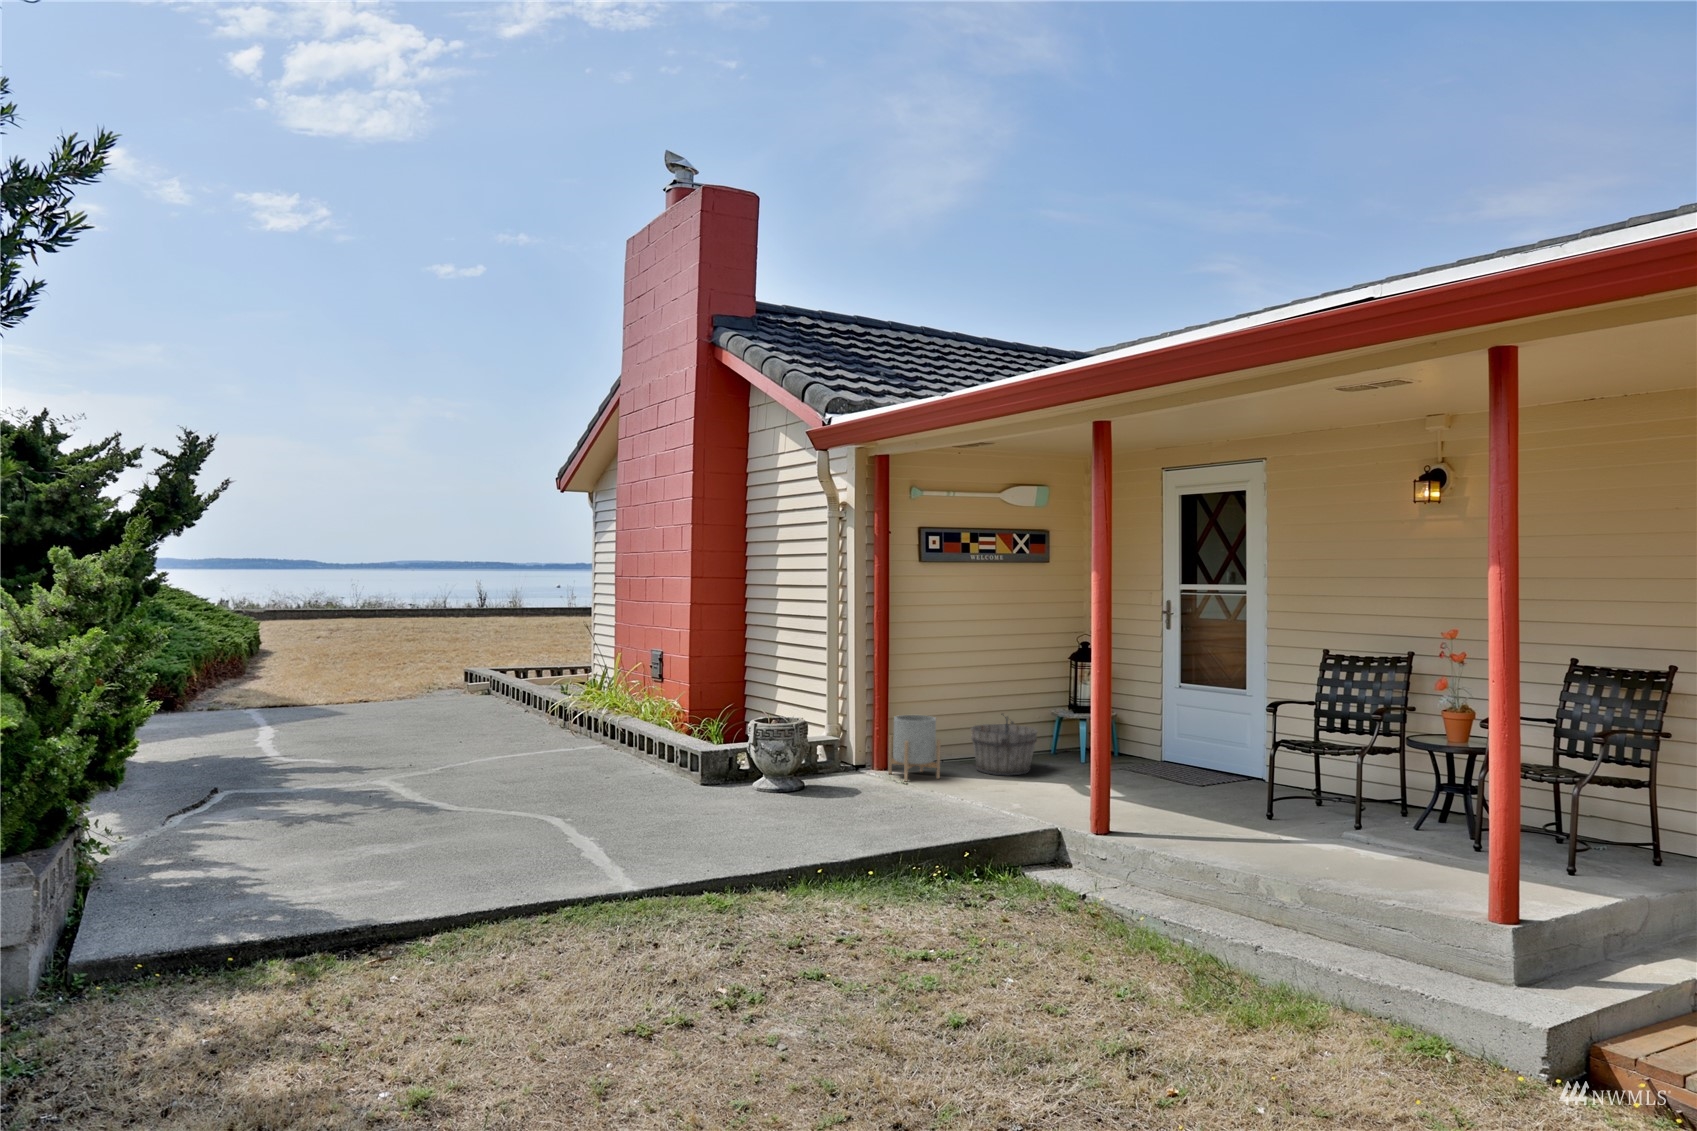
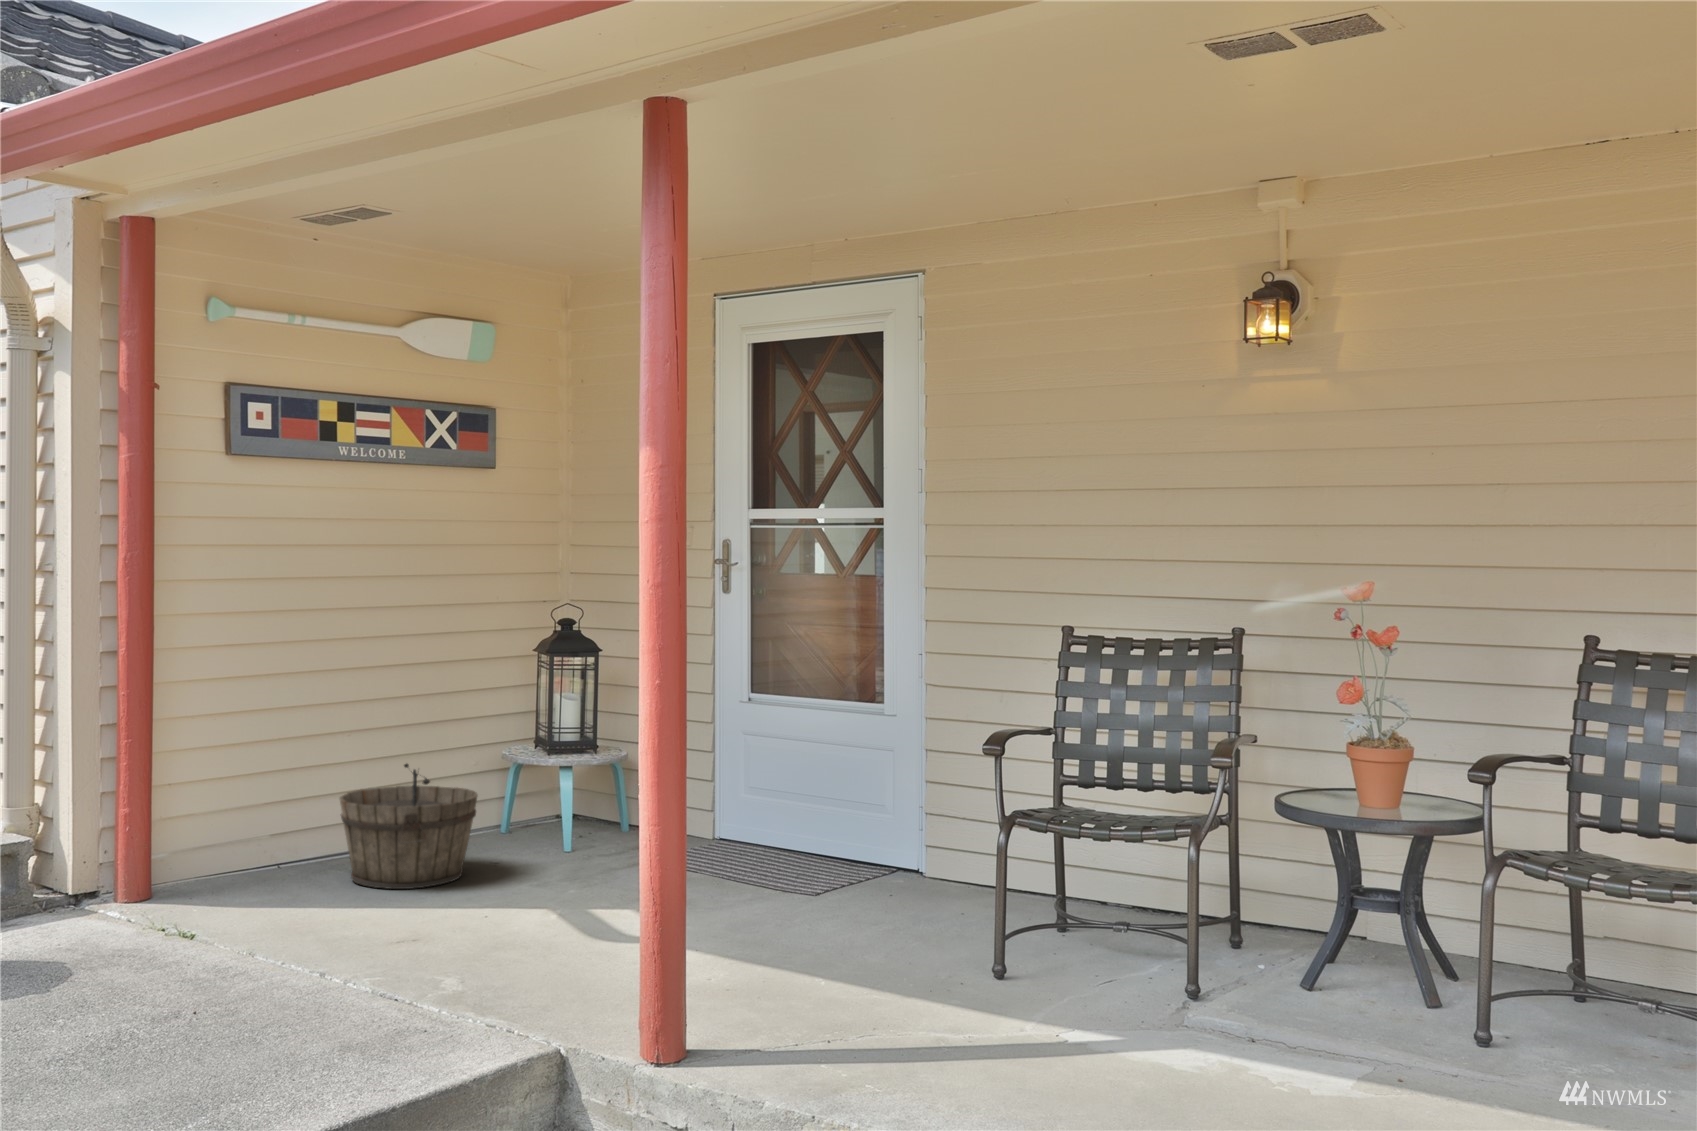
planter: present [888,715,941,781] -> none [155,777,273,921]

